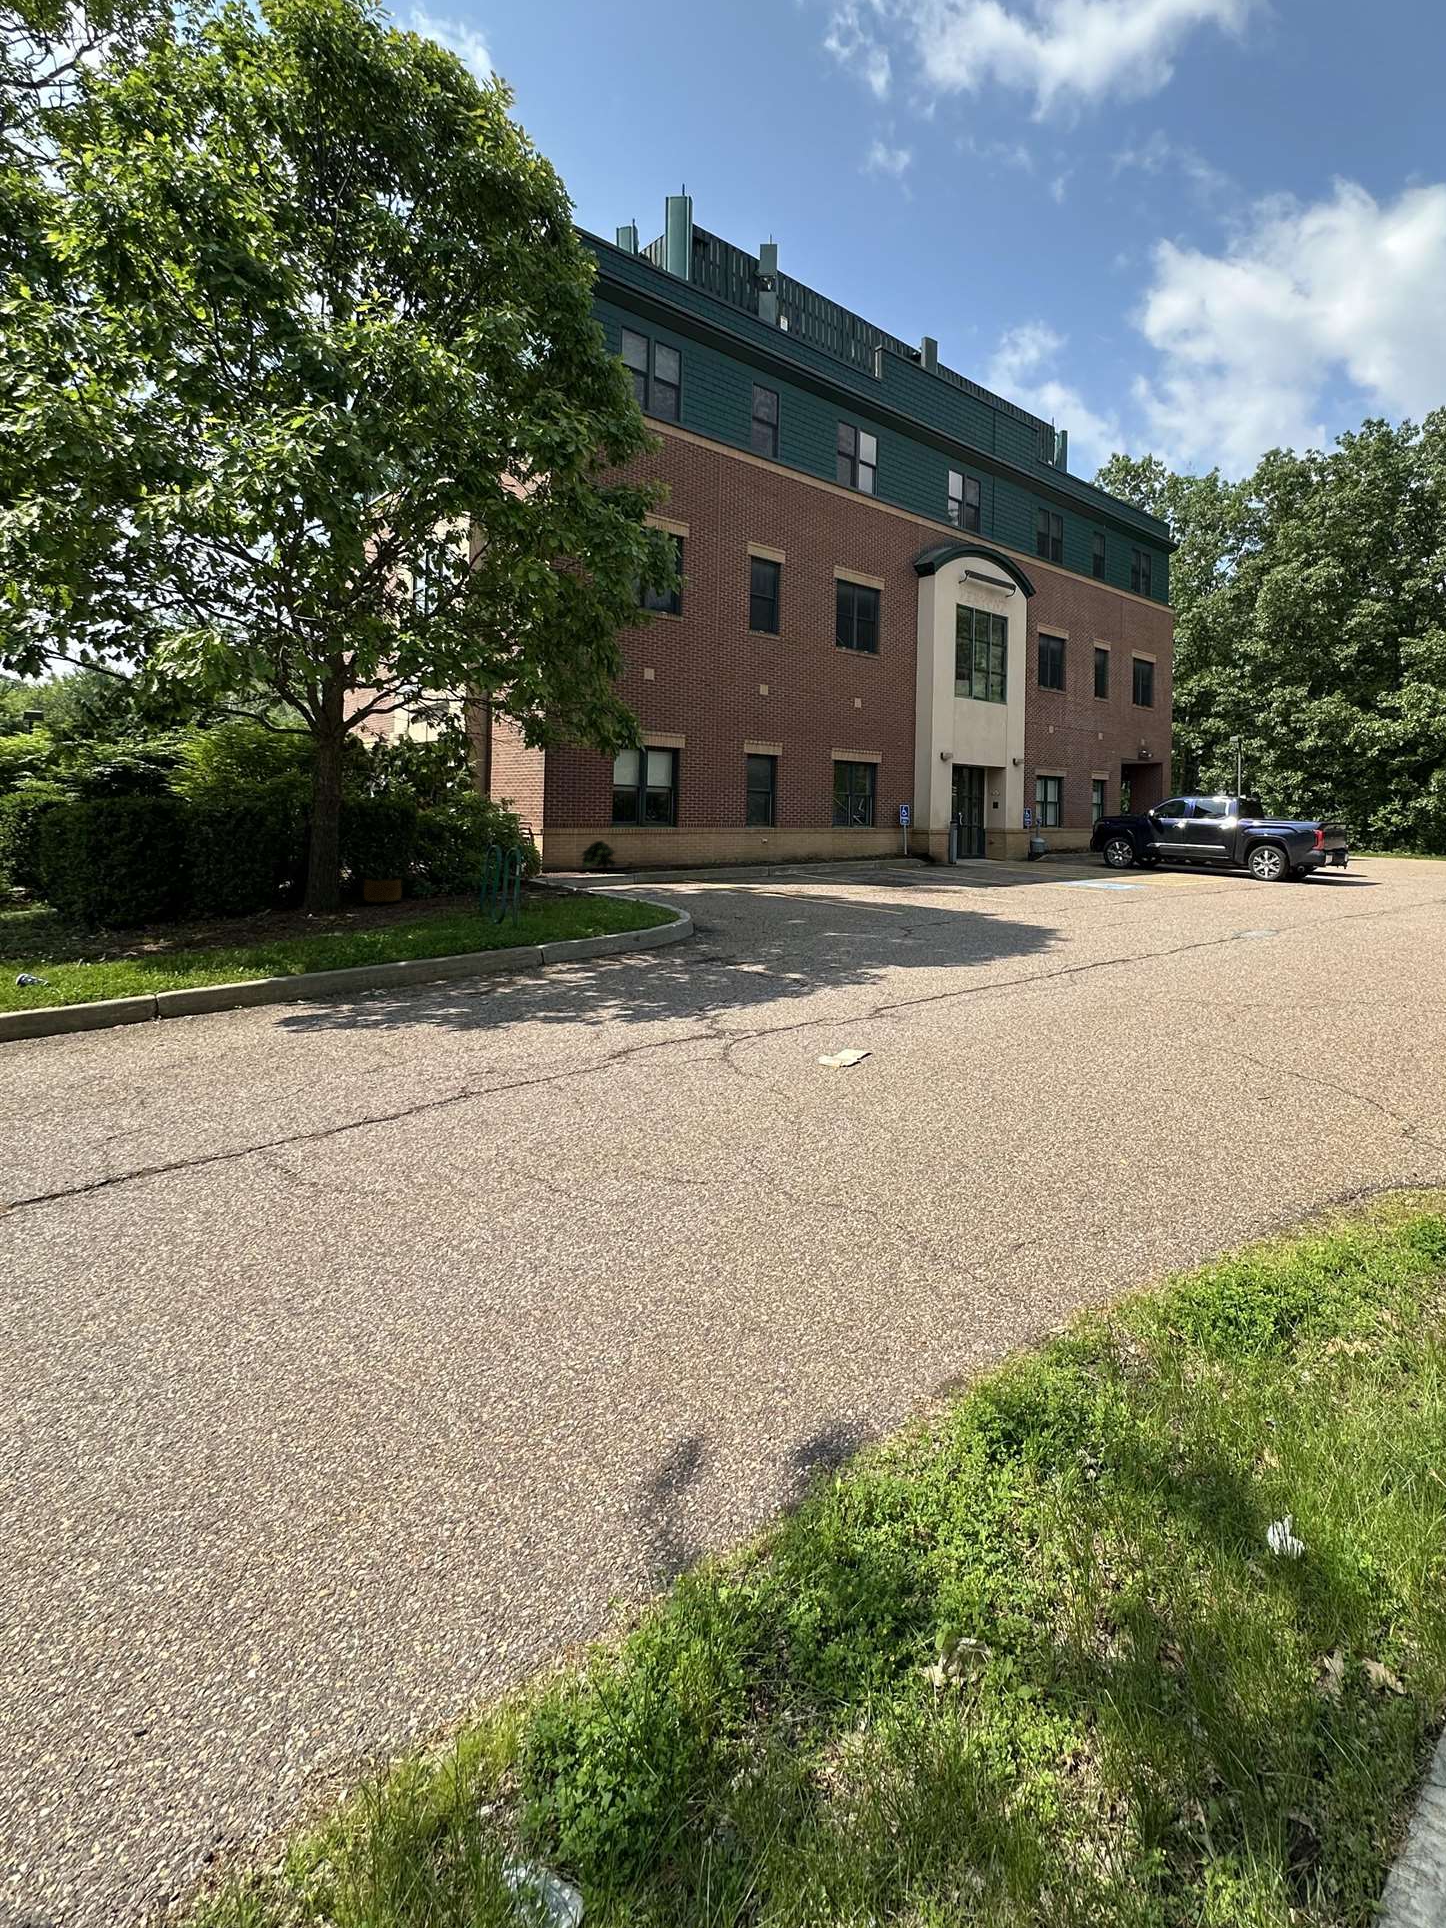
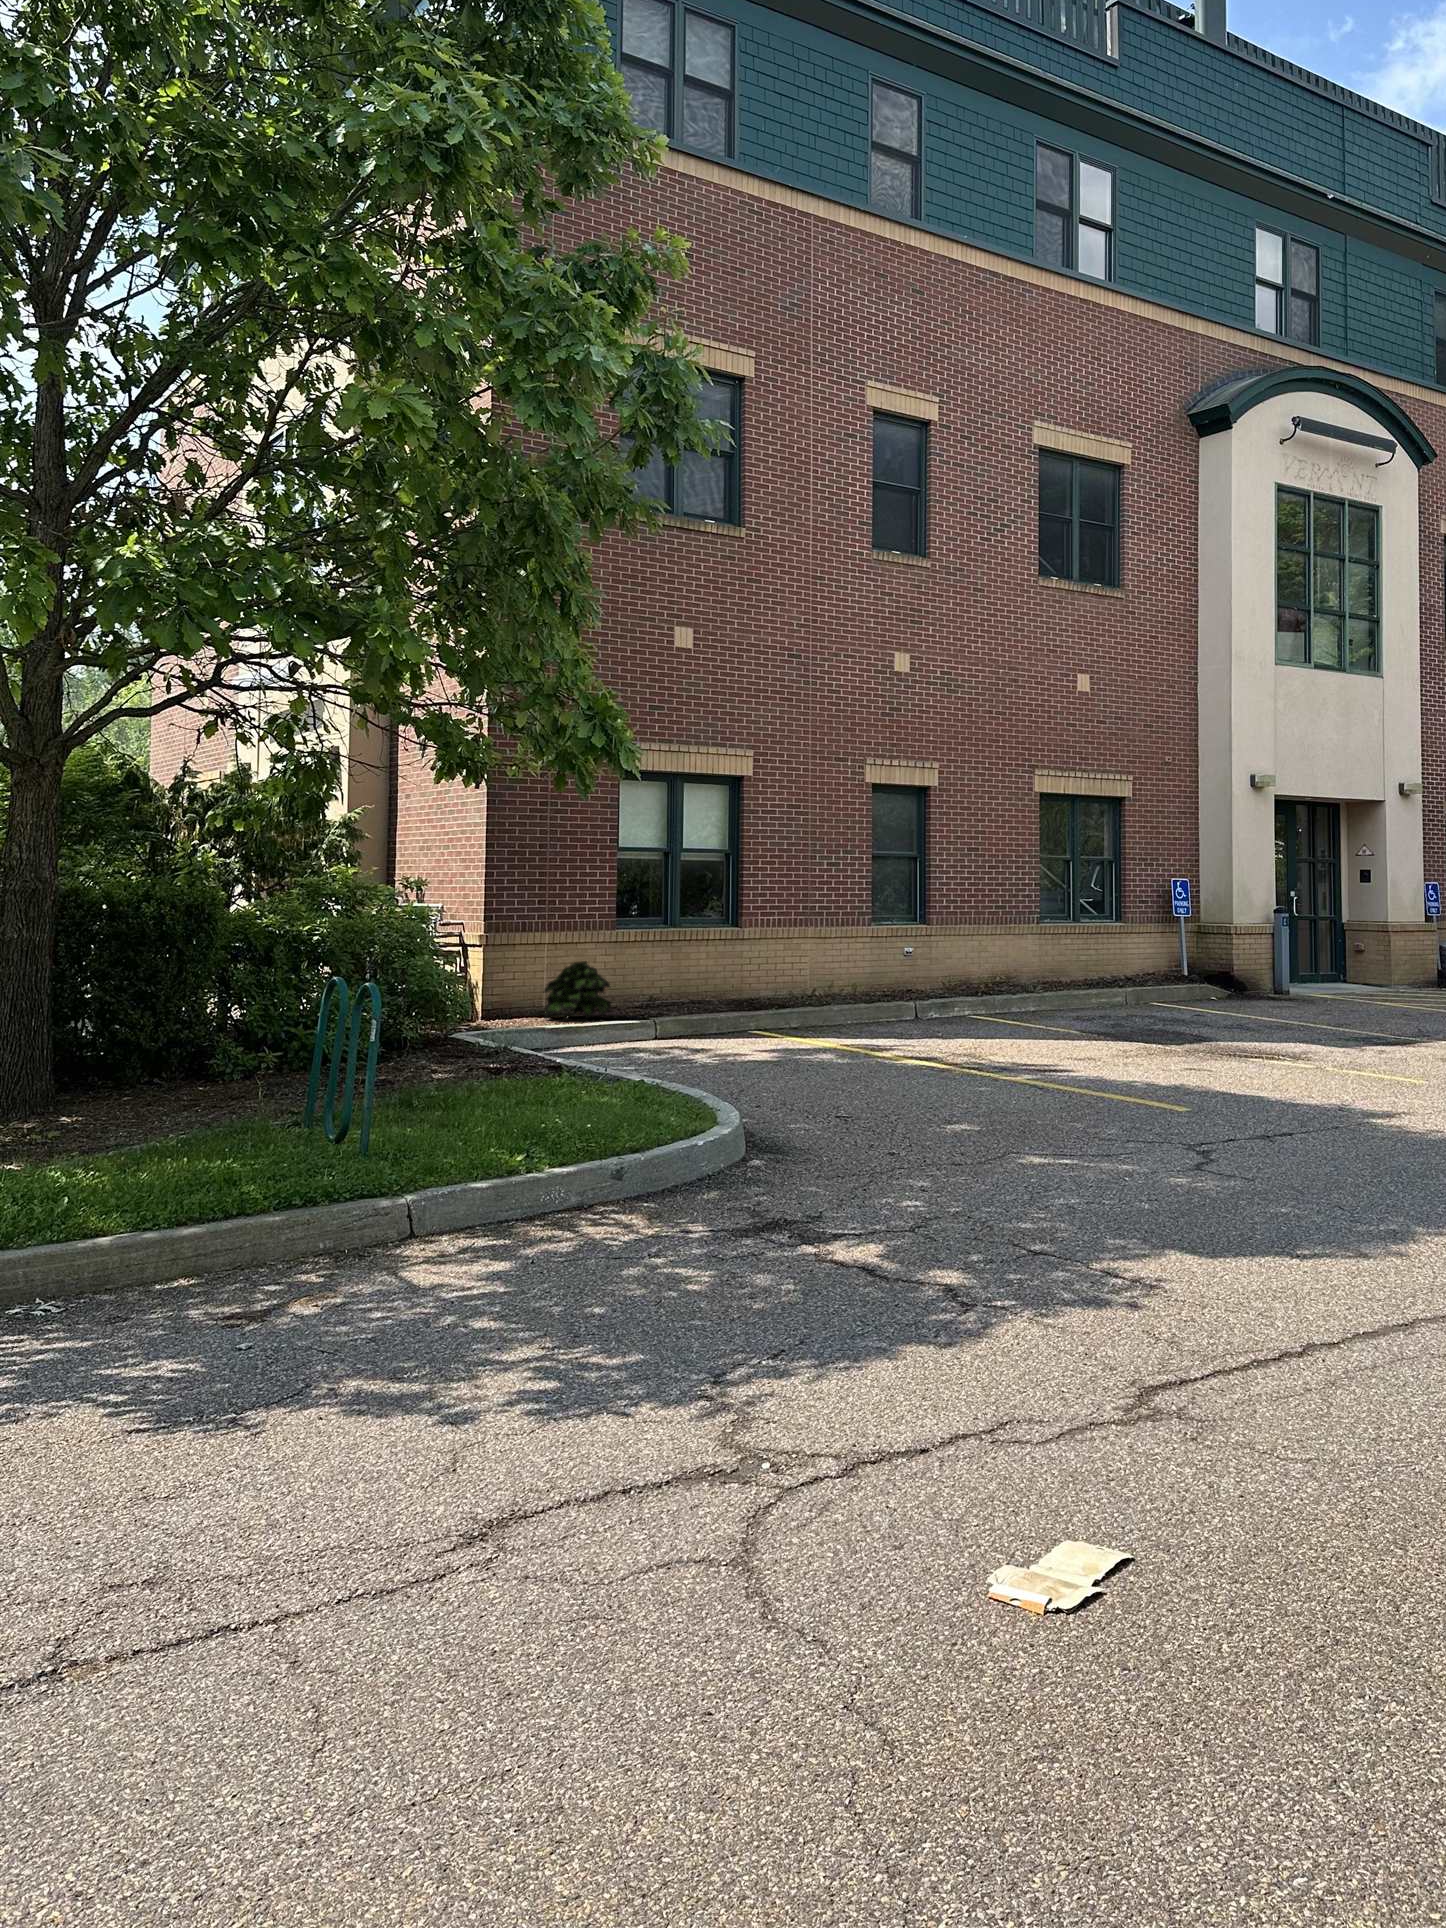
basket: present [364,879,401,903] -> none [105,1045,178,1093]

